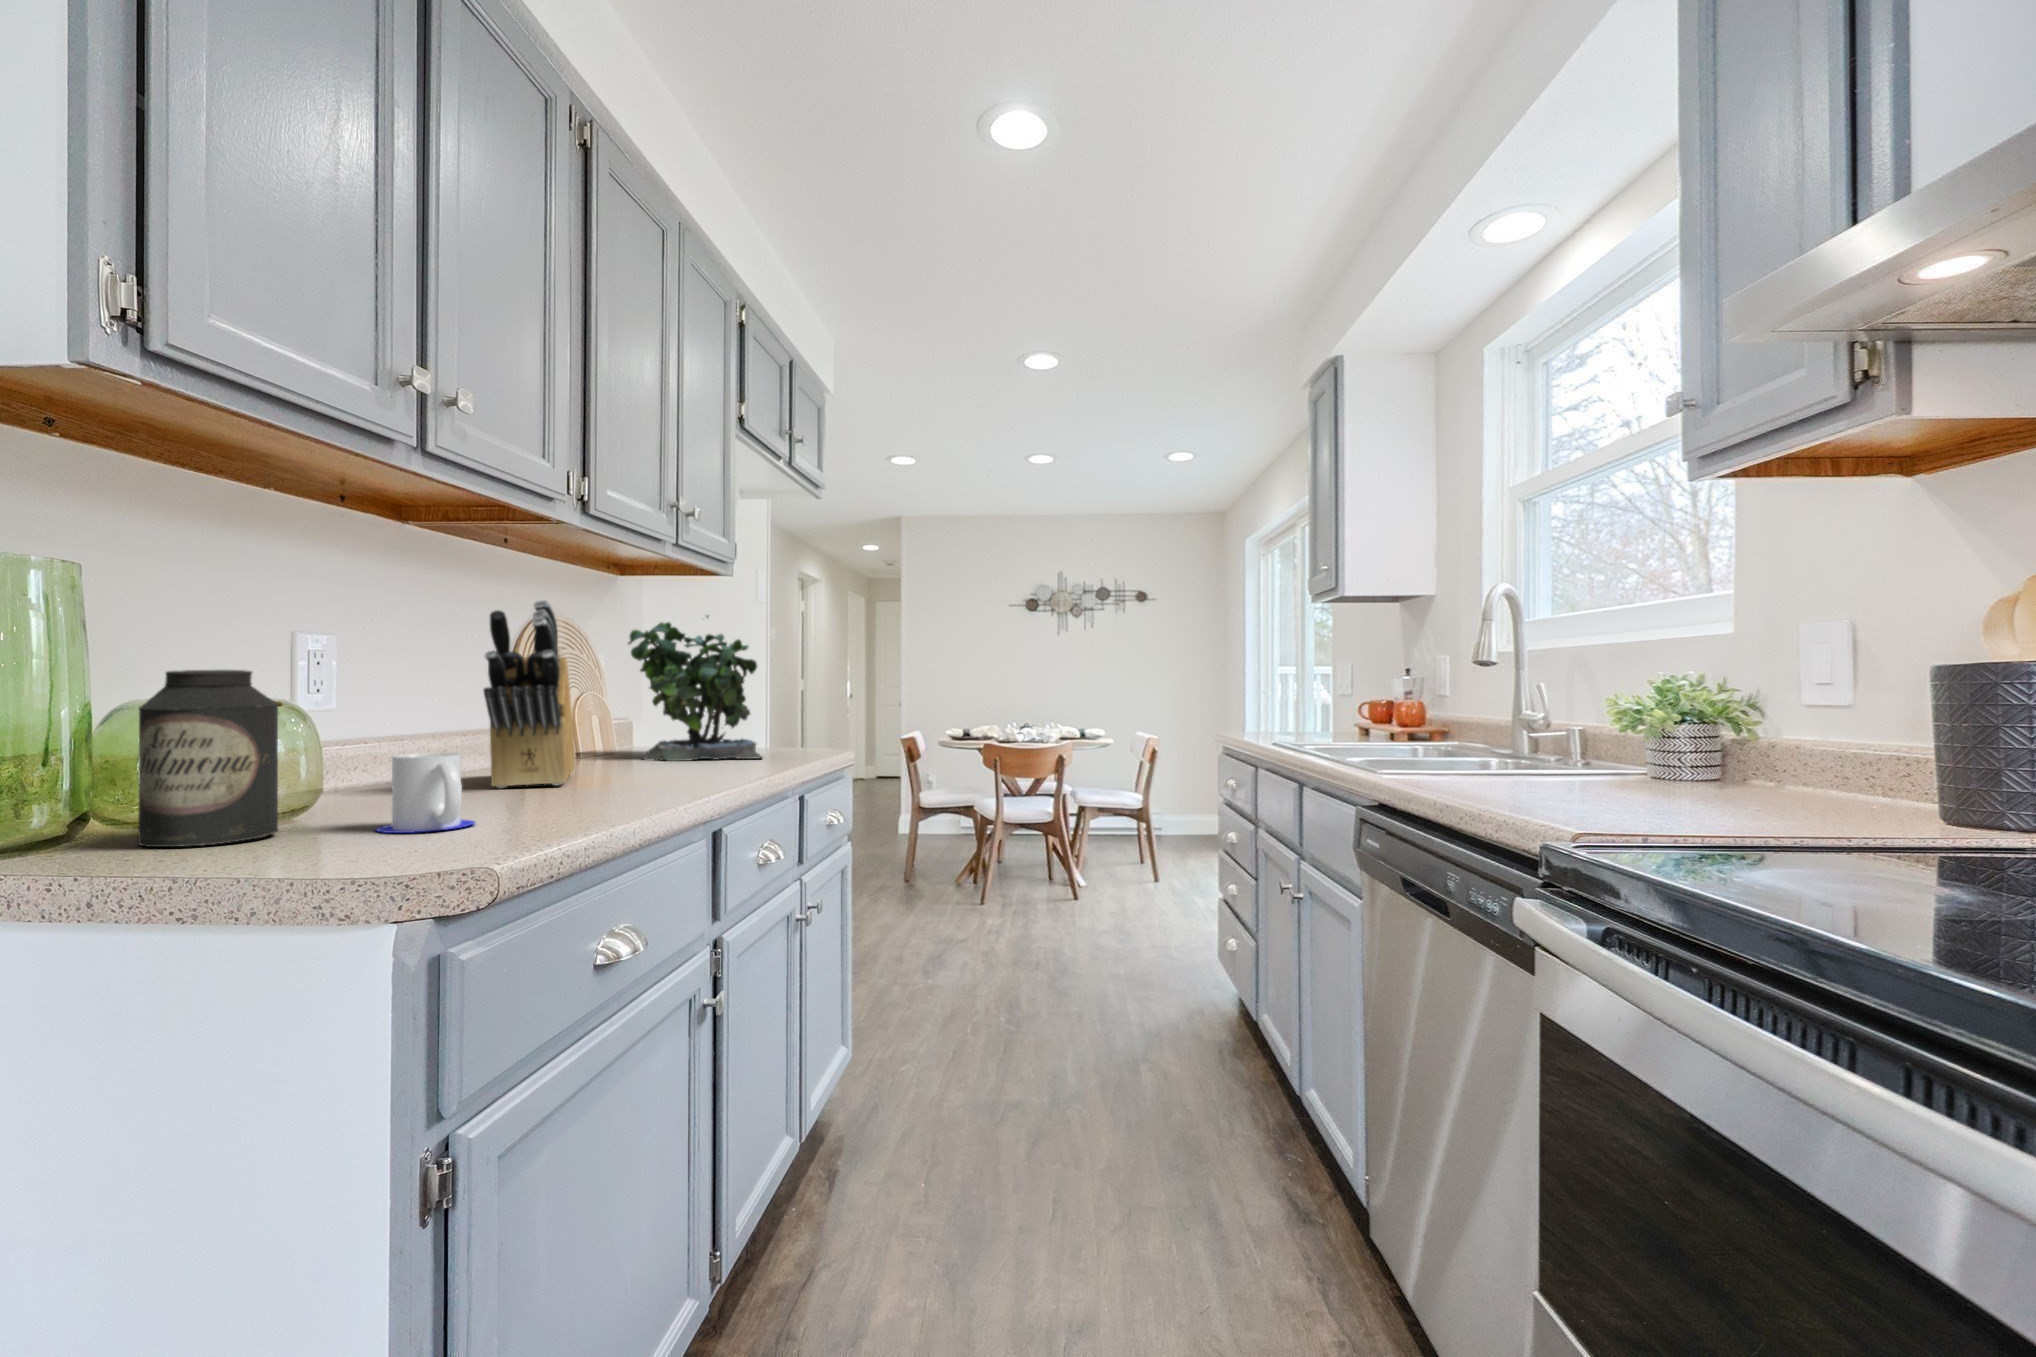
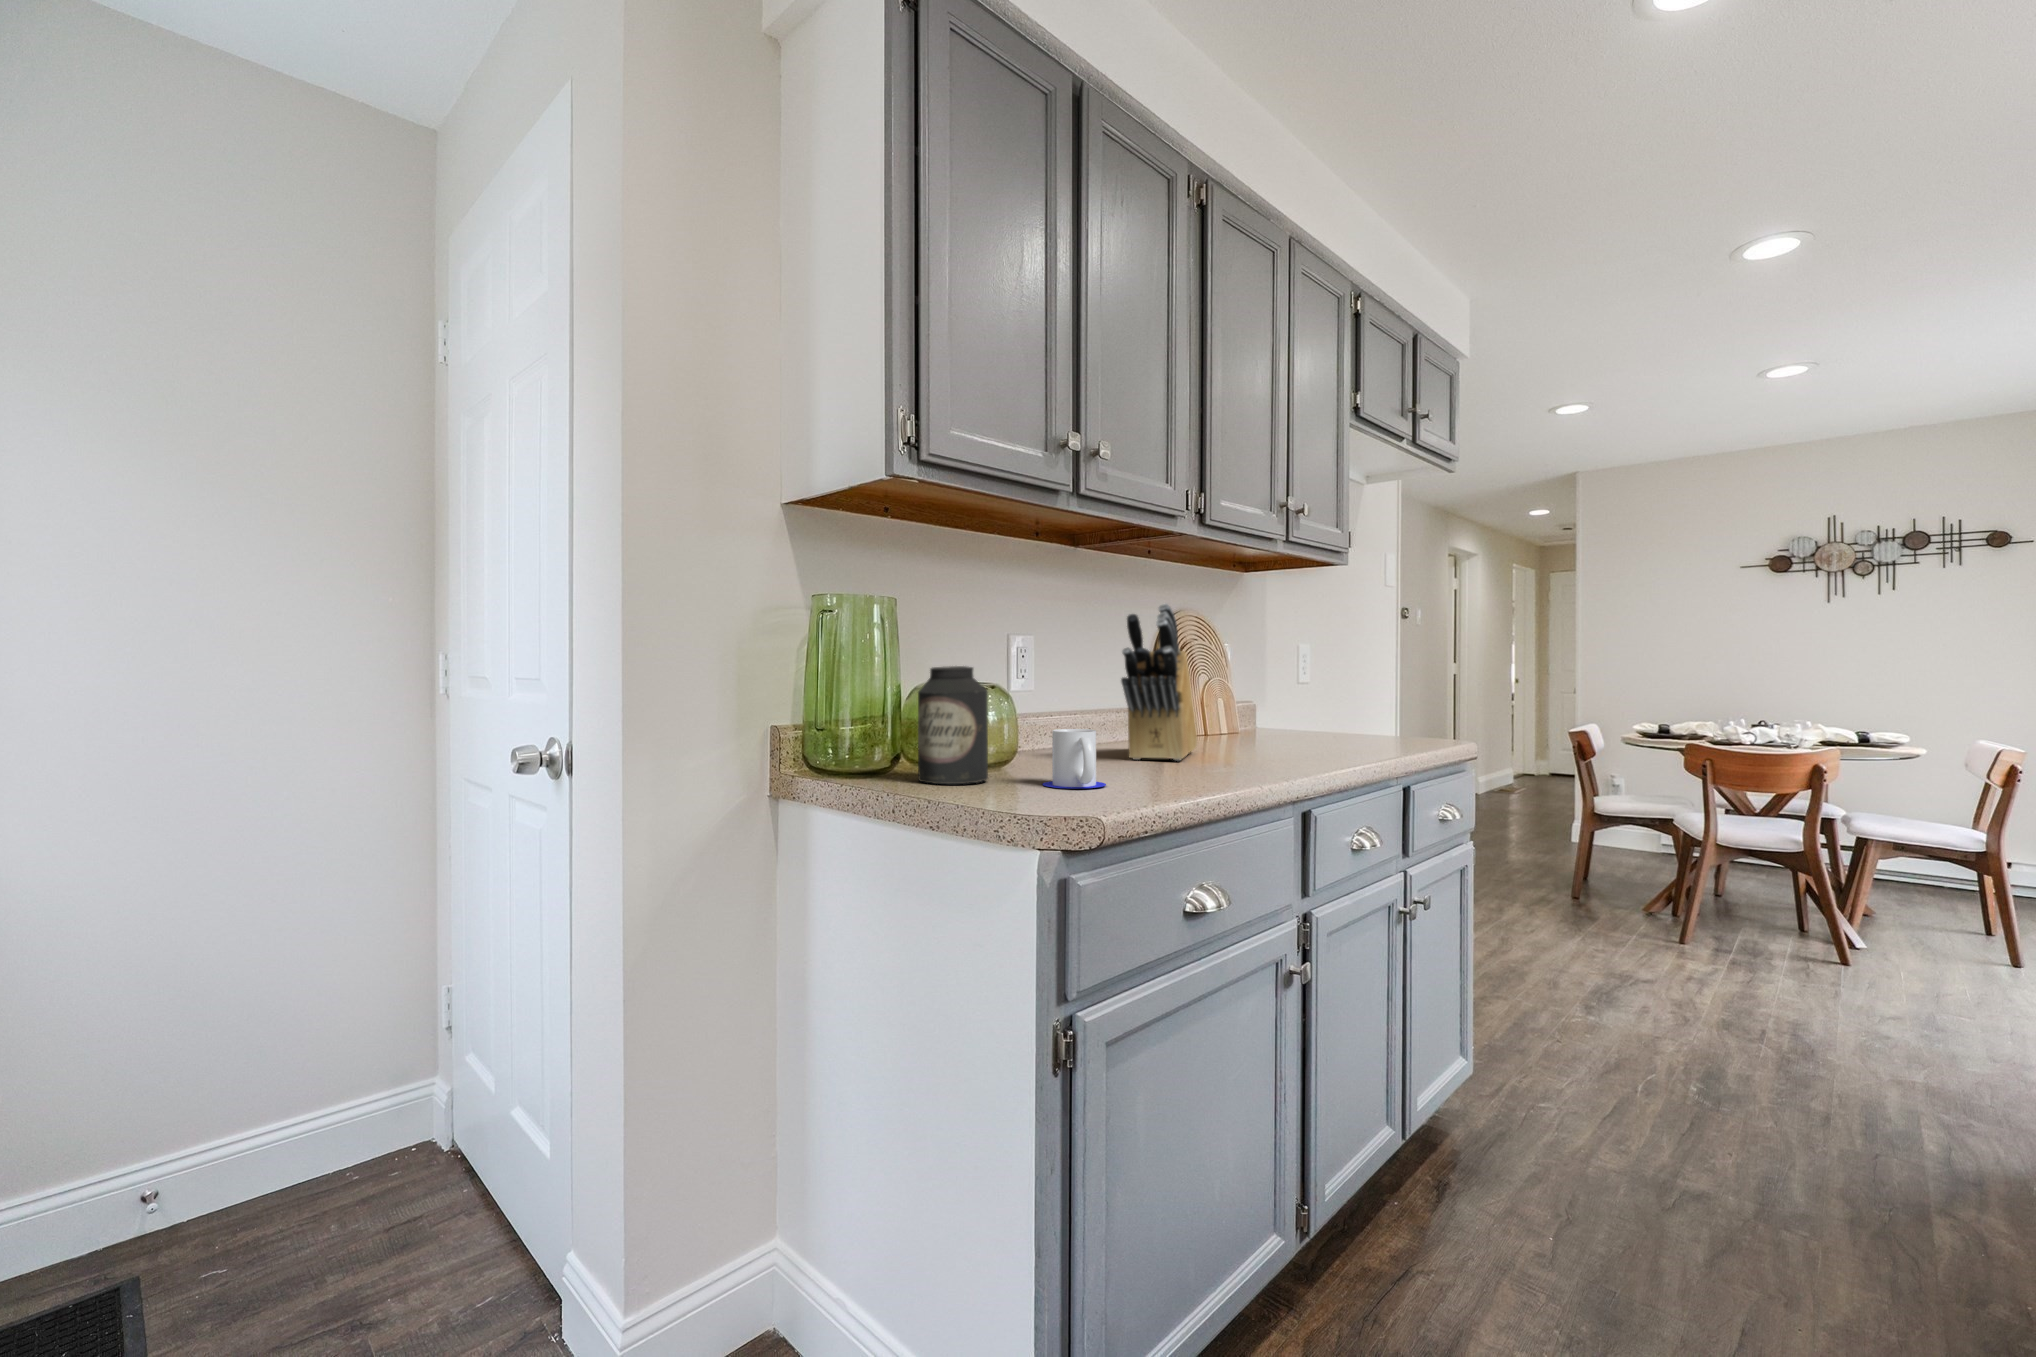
potted plant: present [628,615,762,761] -> none [1248,605,1375,747]

